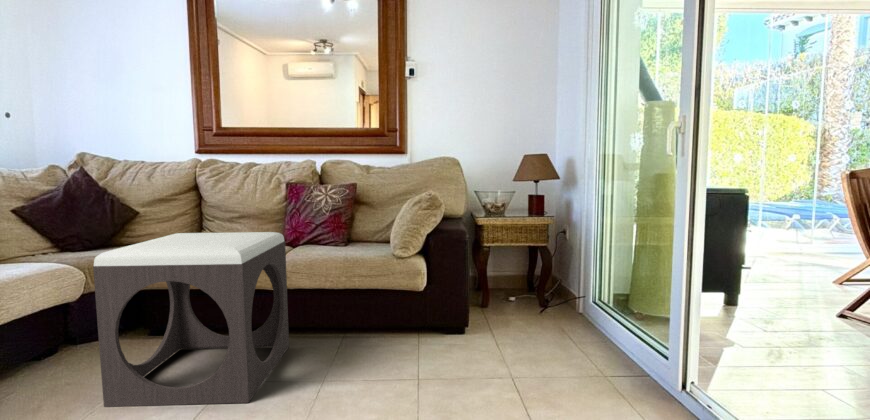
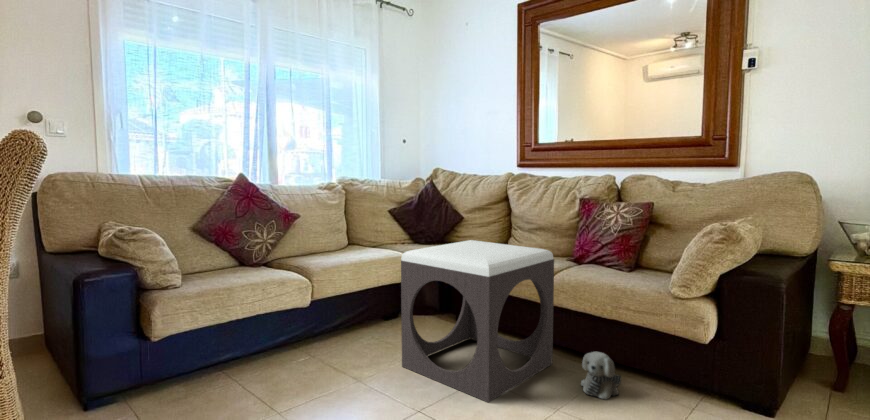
plush toy: none [326,320,364,362] -> present [581,352,621,399]

